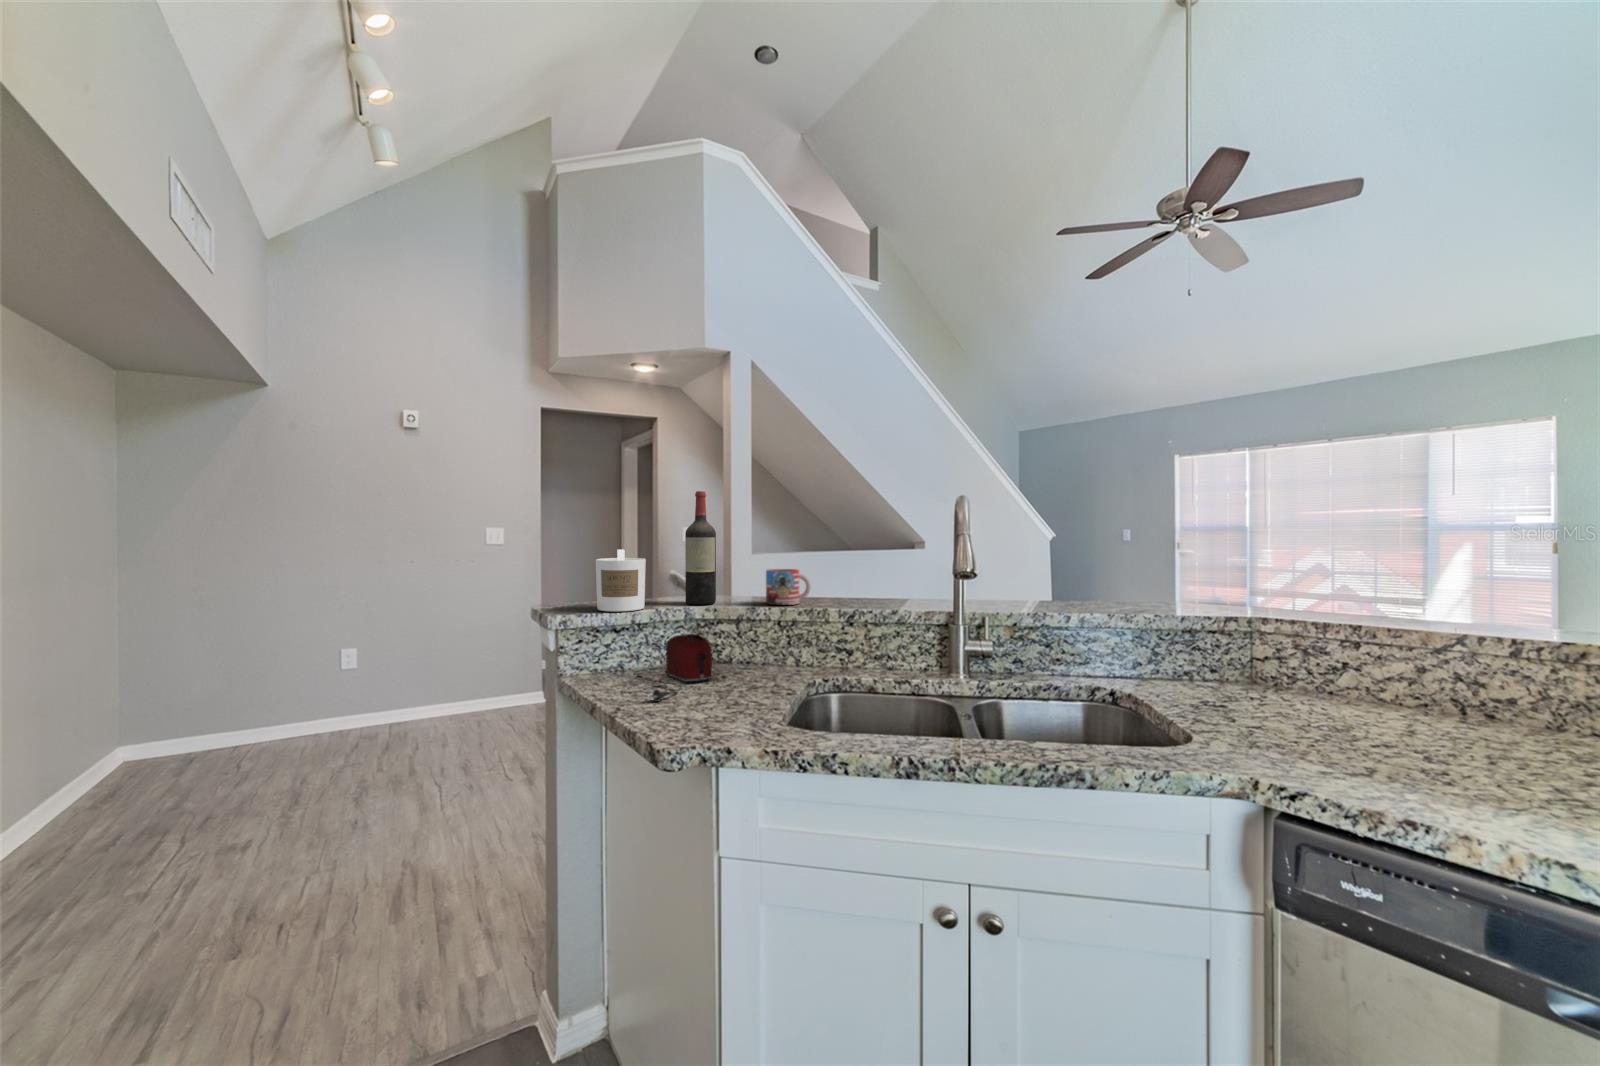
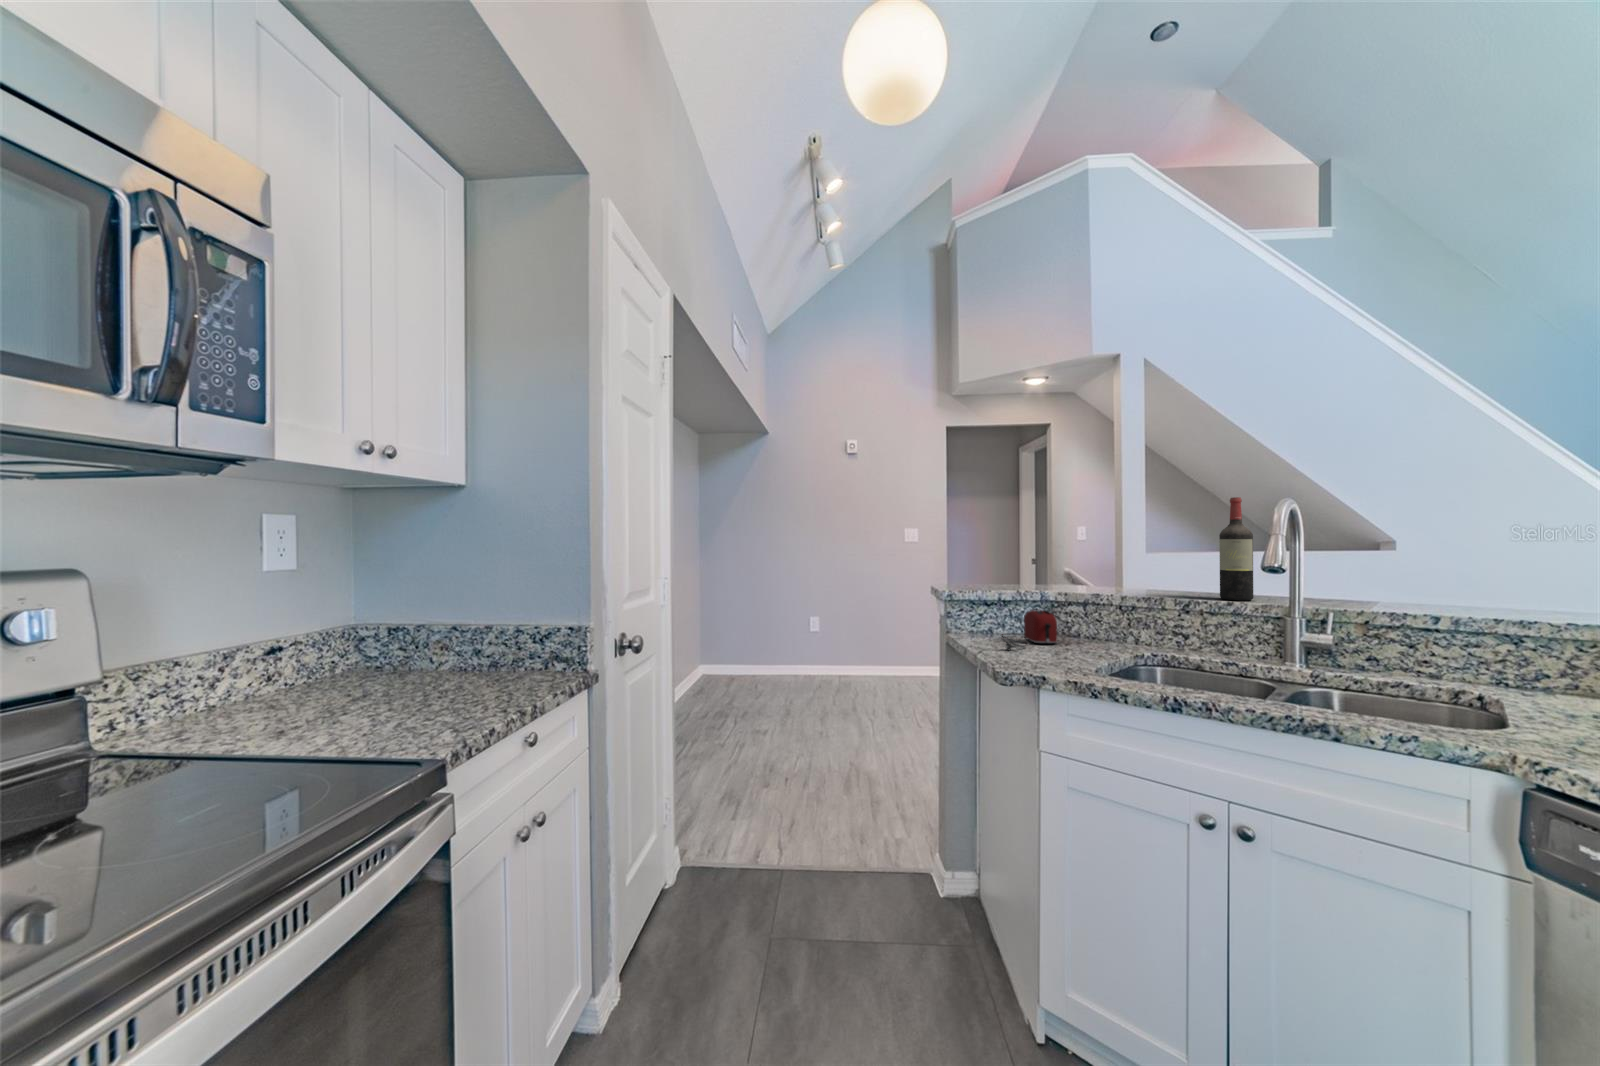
wine bottle: present [685,491,716,605] -> present [1219,497,1253,600]
candle: present [596,549,646,611] -> none [978,548,1014,592]
mug: present [766,569,811,605] -> none [1115,566,1158,595]

